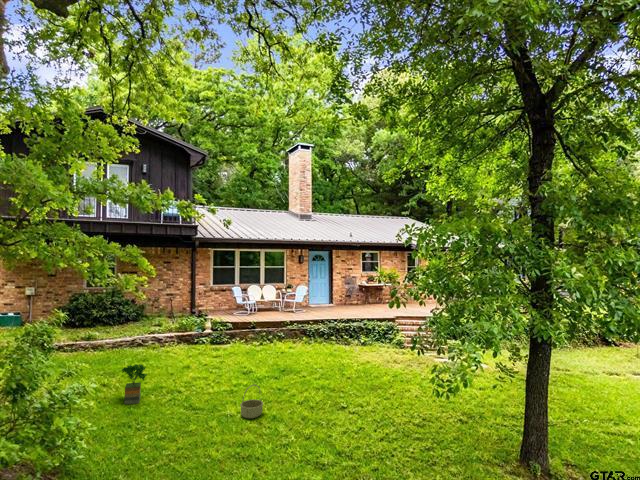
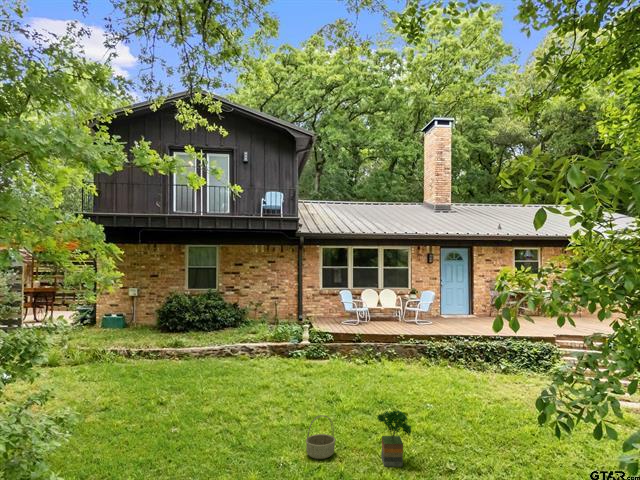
potted tree: present [122,364,147,404] -> present [377,410,411,467]

